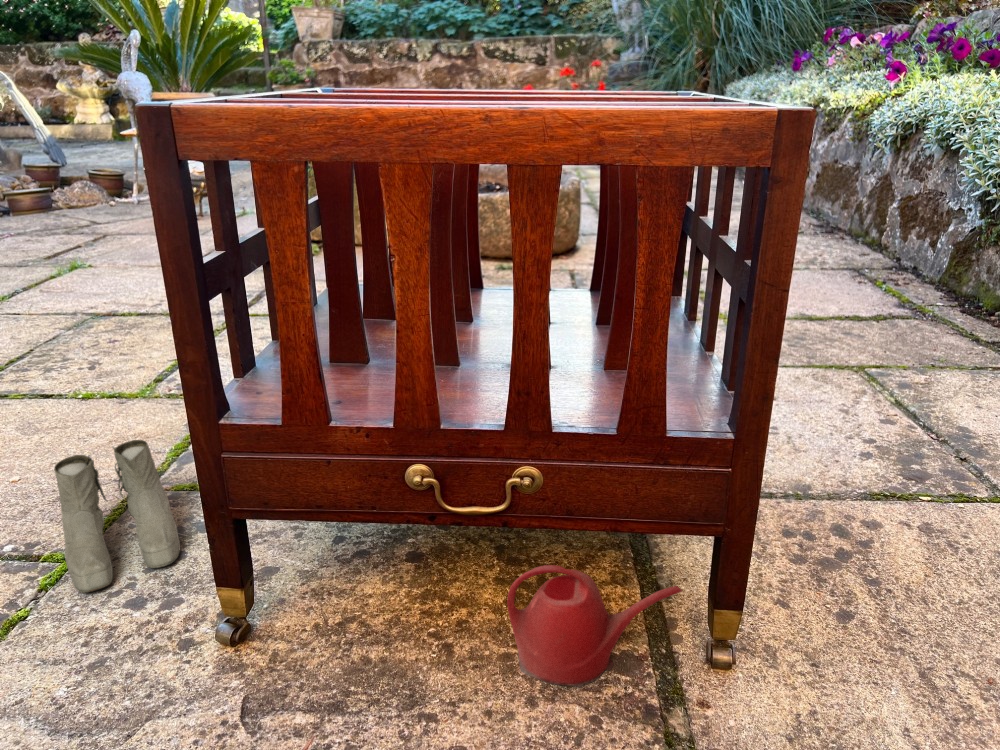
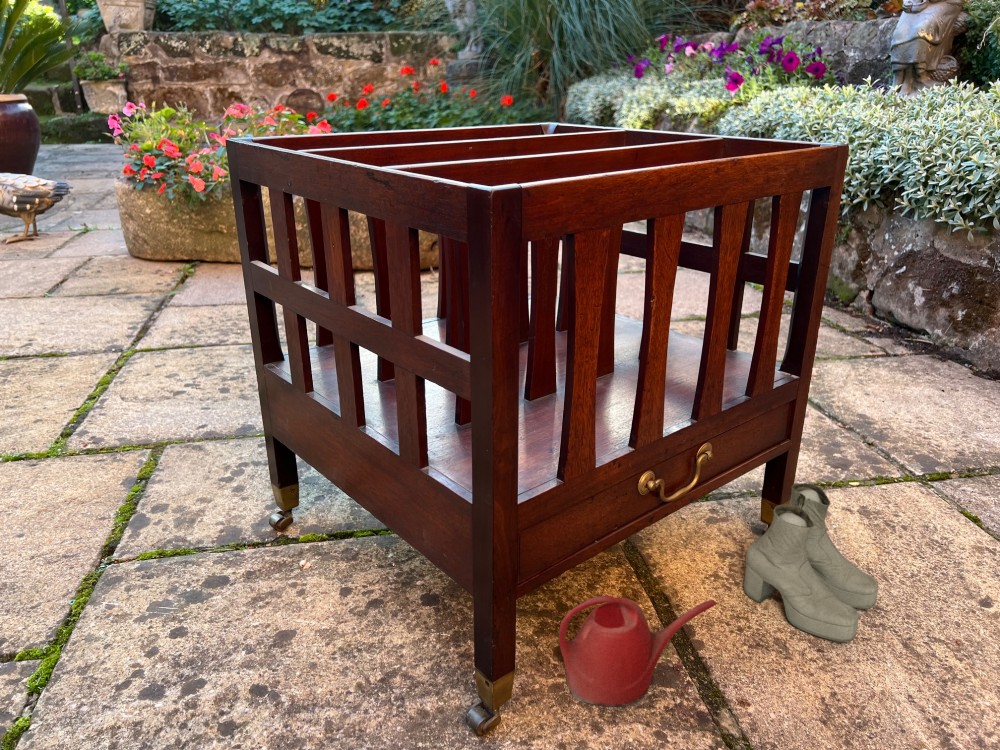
boots: present [54,440,180,593] -> present [744,483,878,643]

